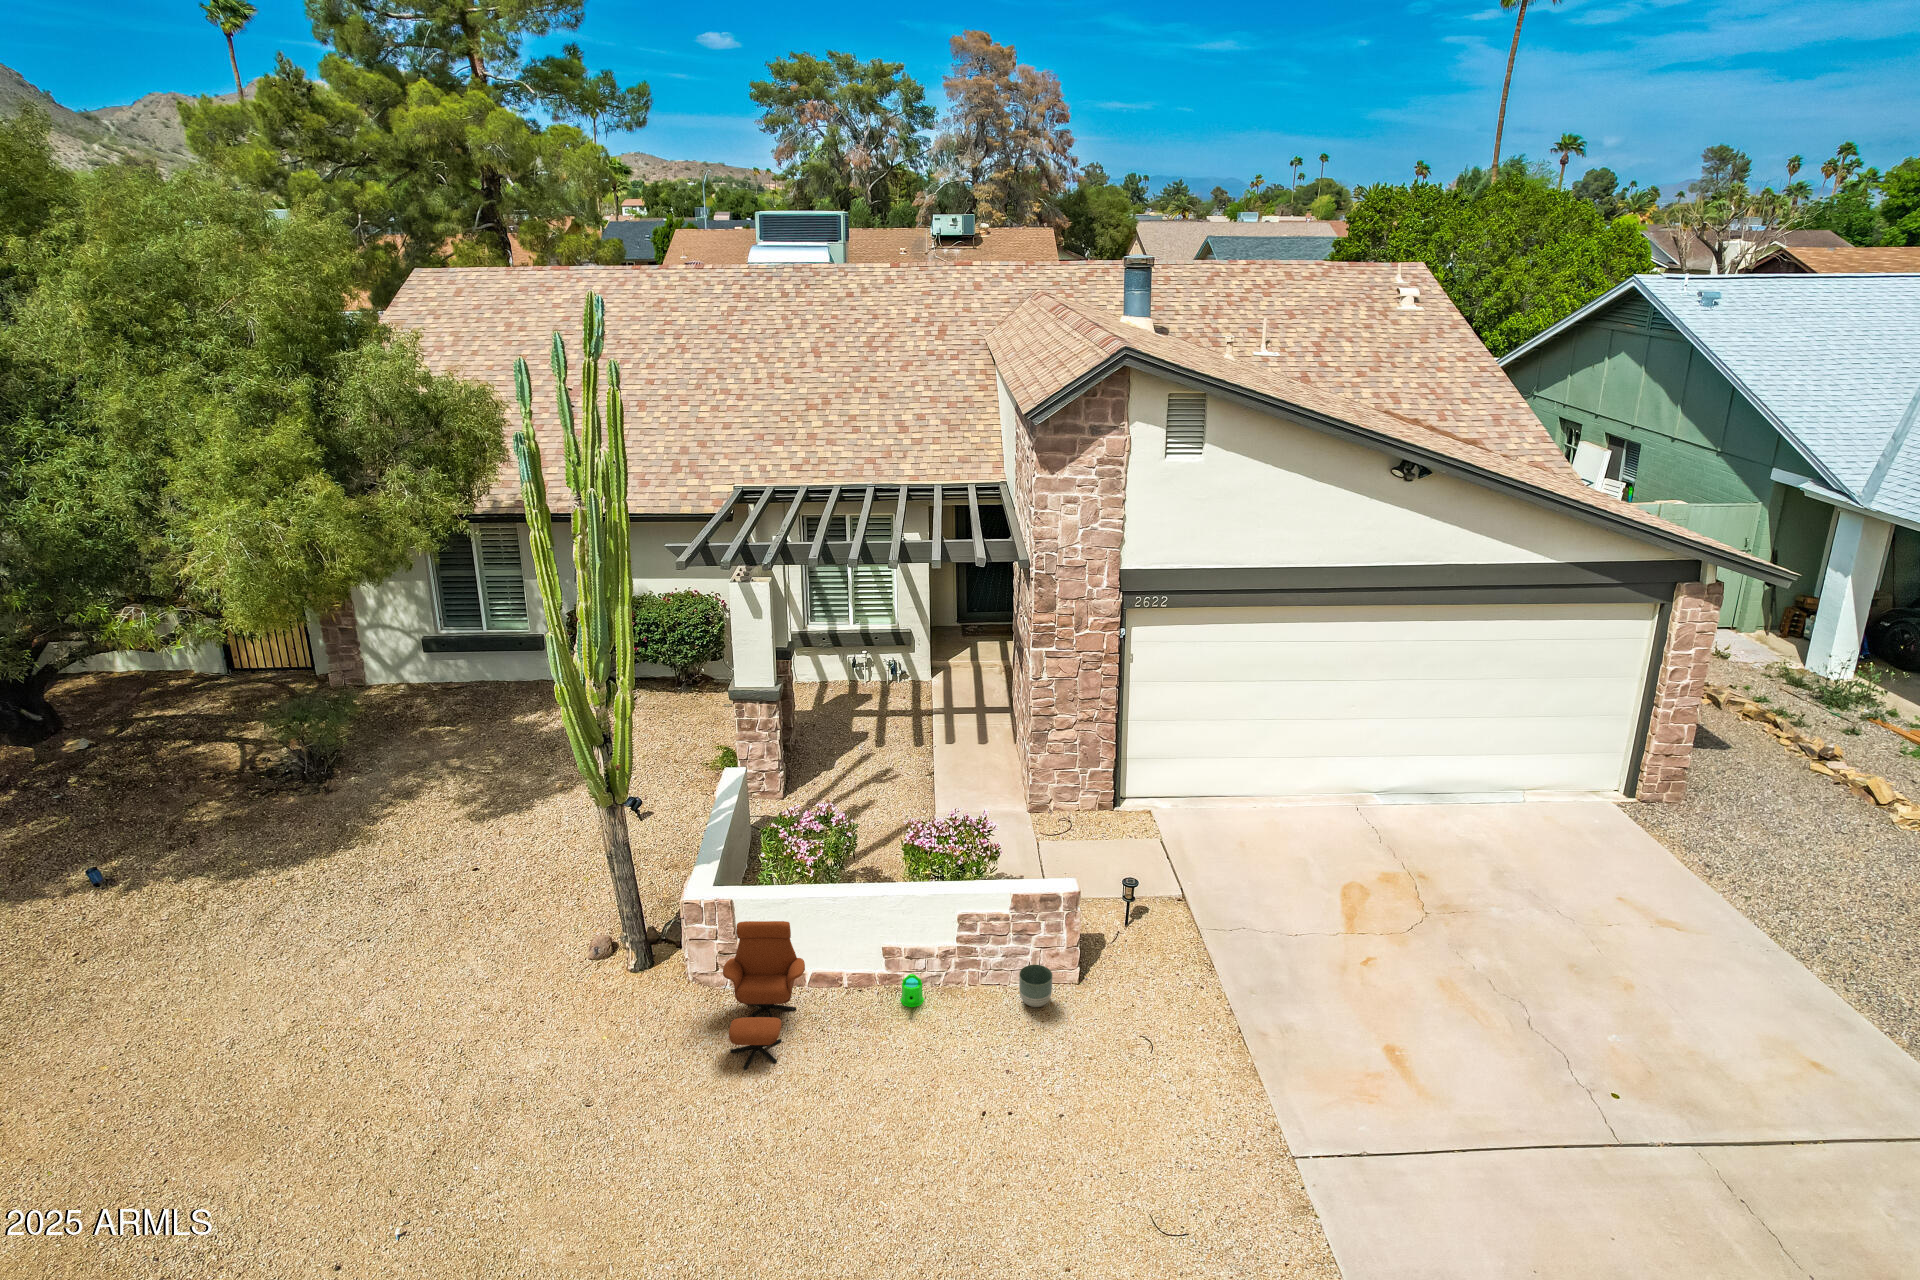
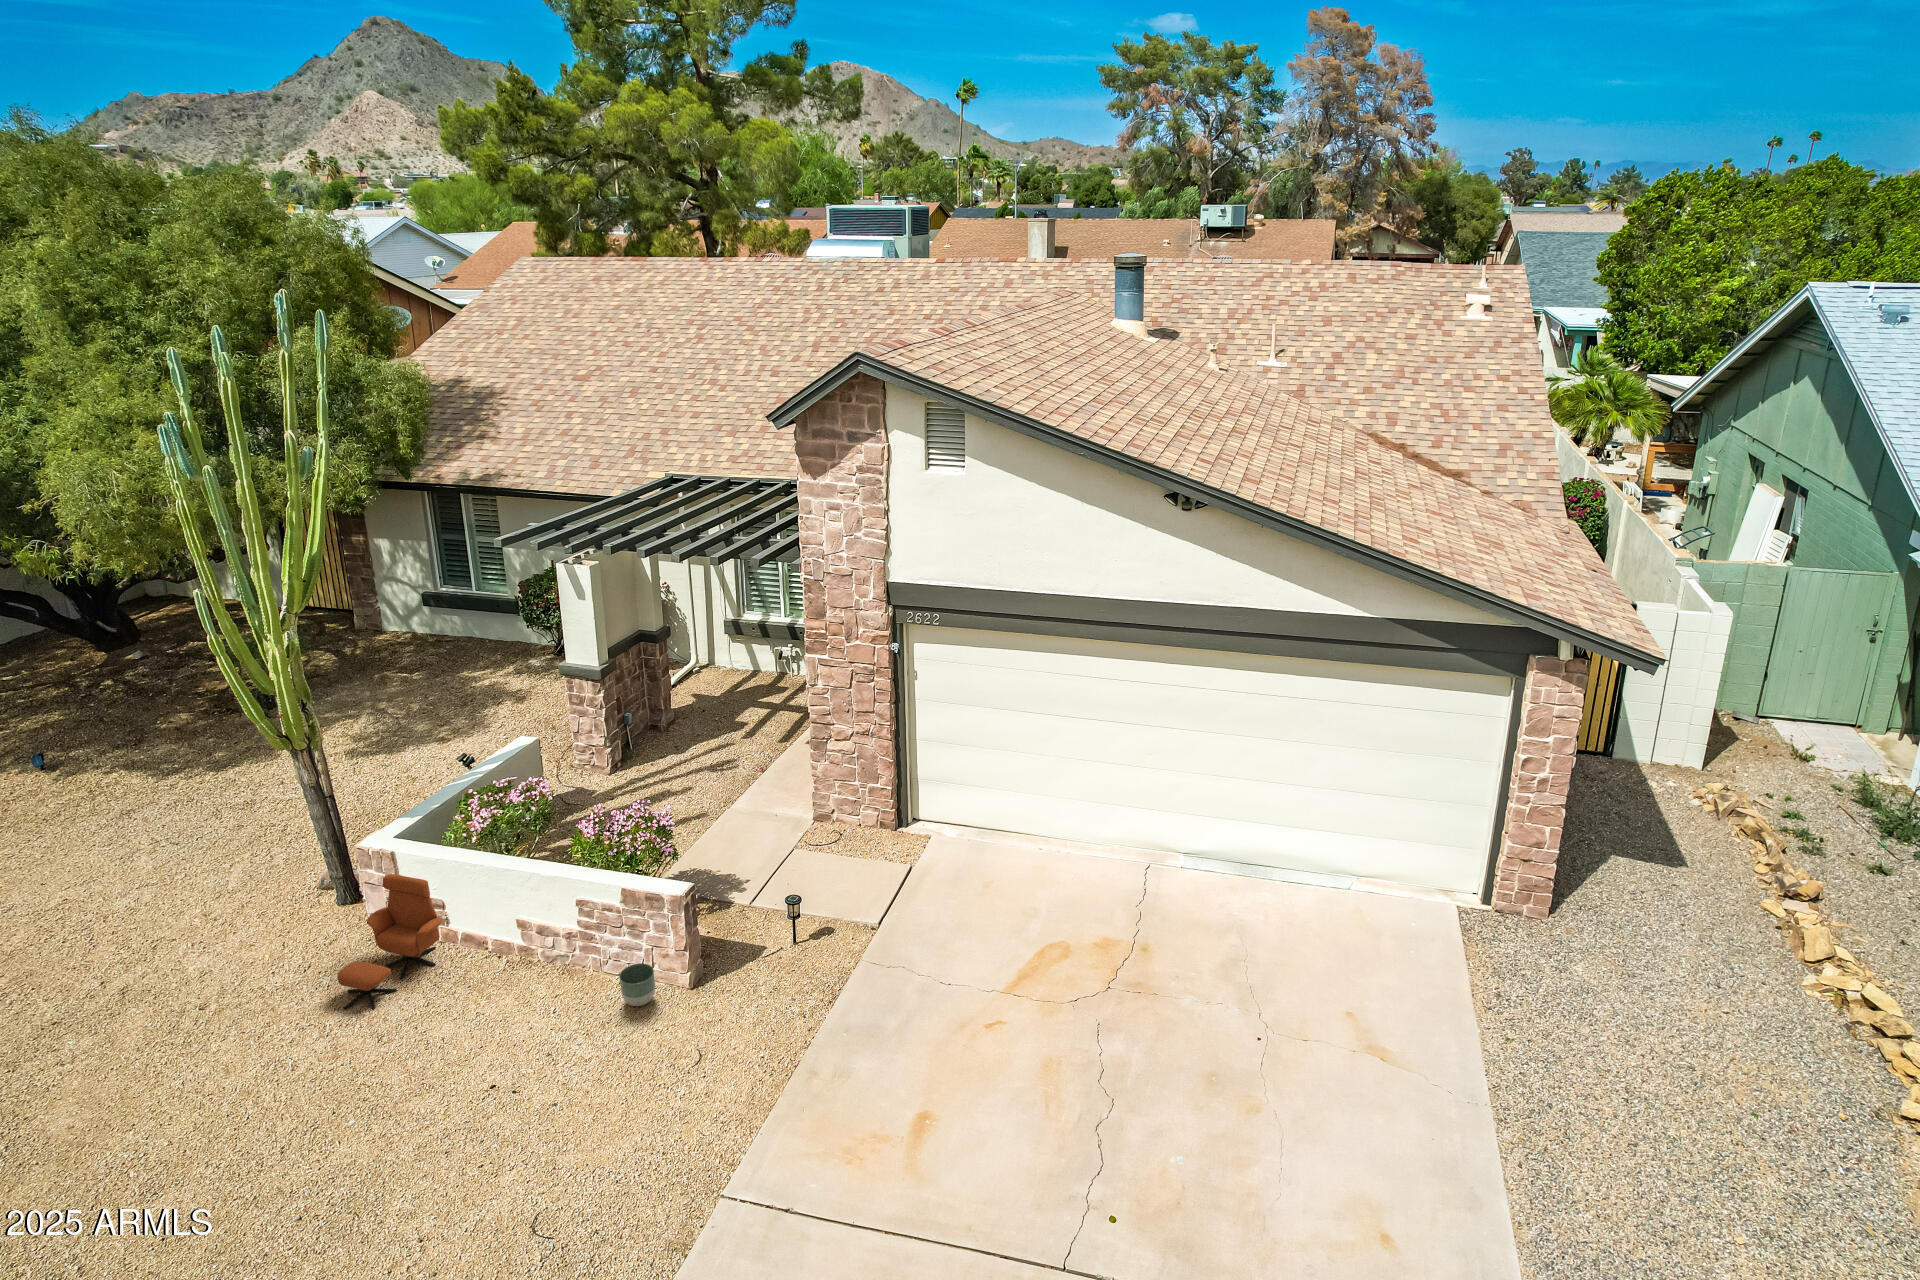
watering can: present [900,974,924,1008] -> none [518,951,550,984]

